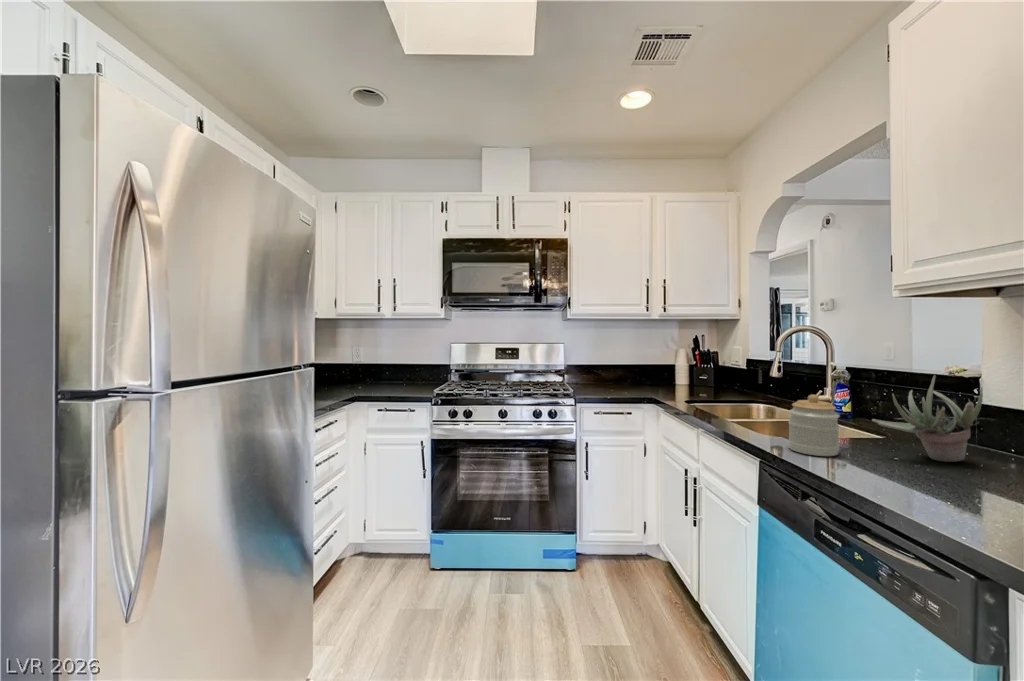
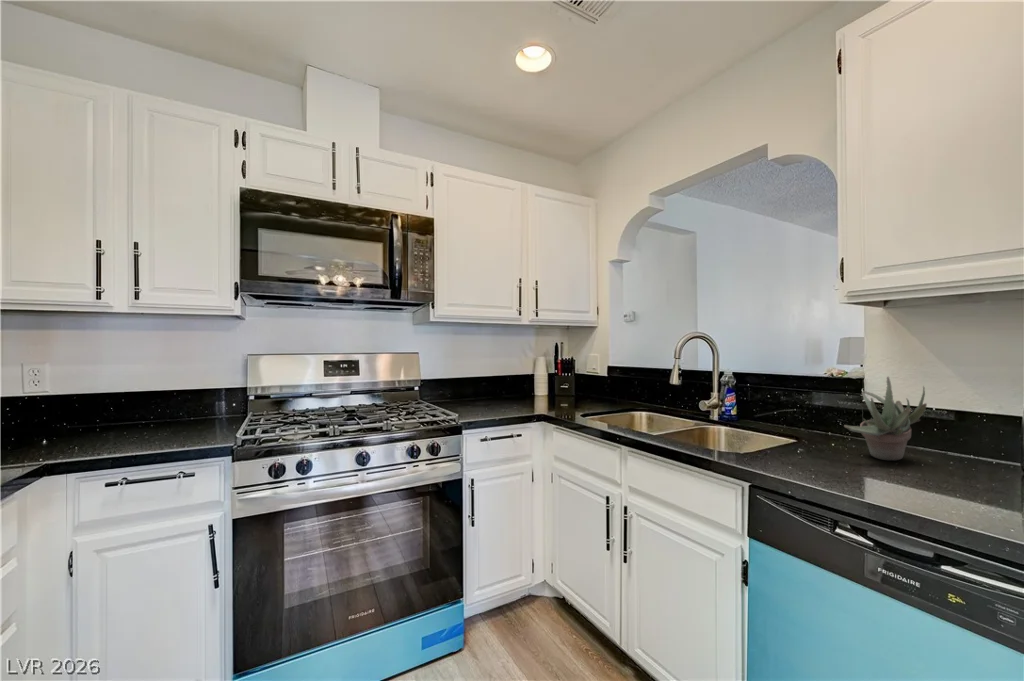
jar: present [788,395,839,456] -> none [771,404,827,473]

